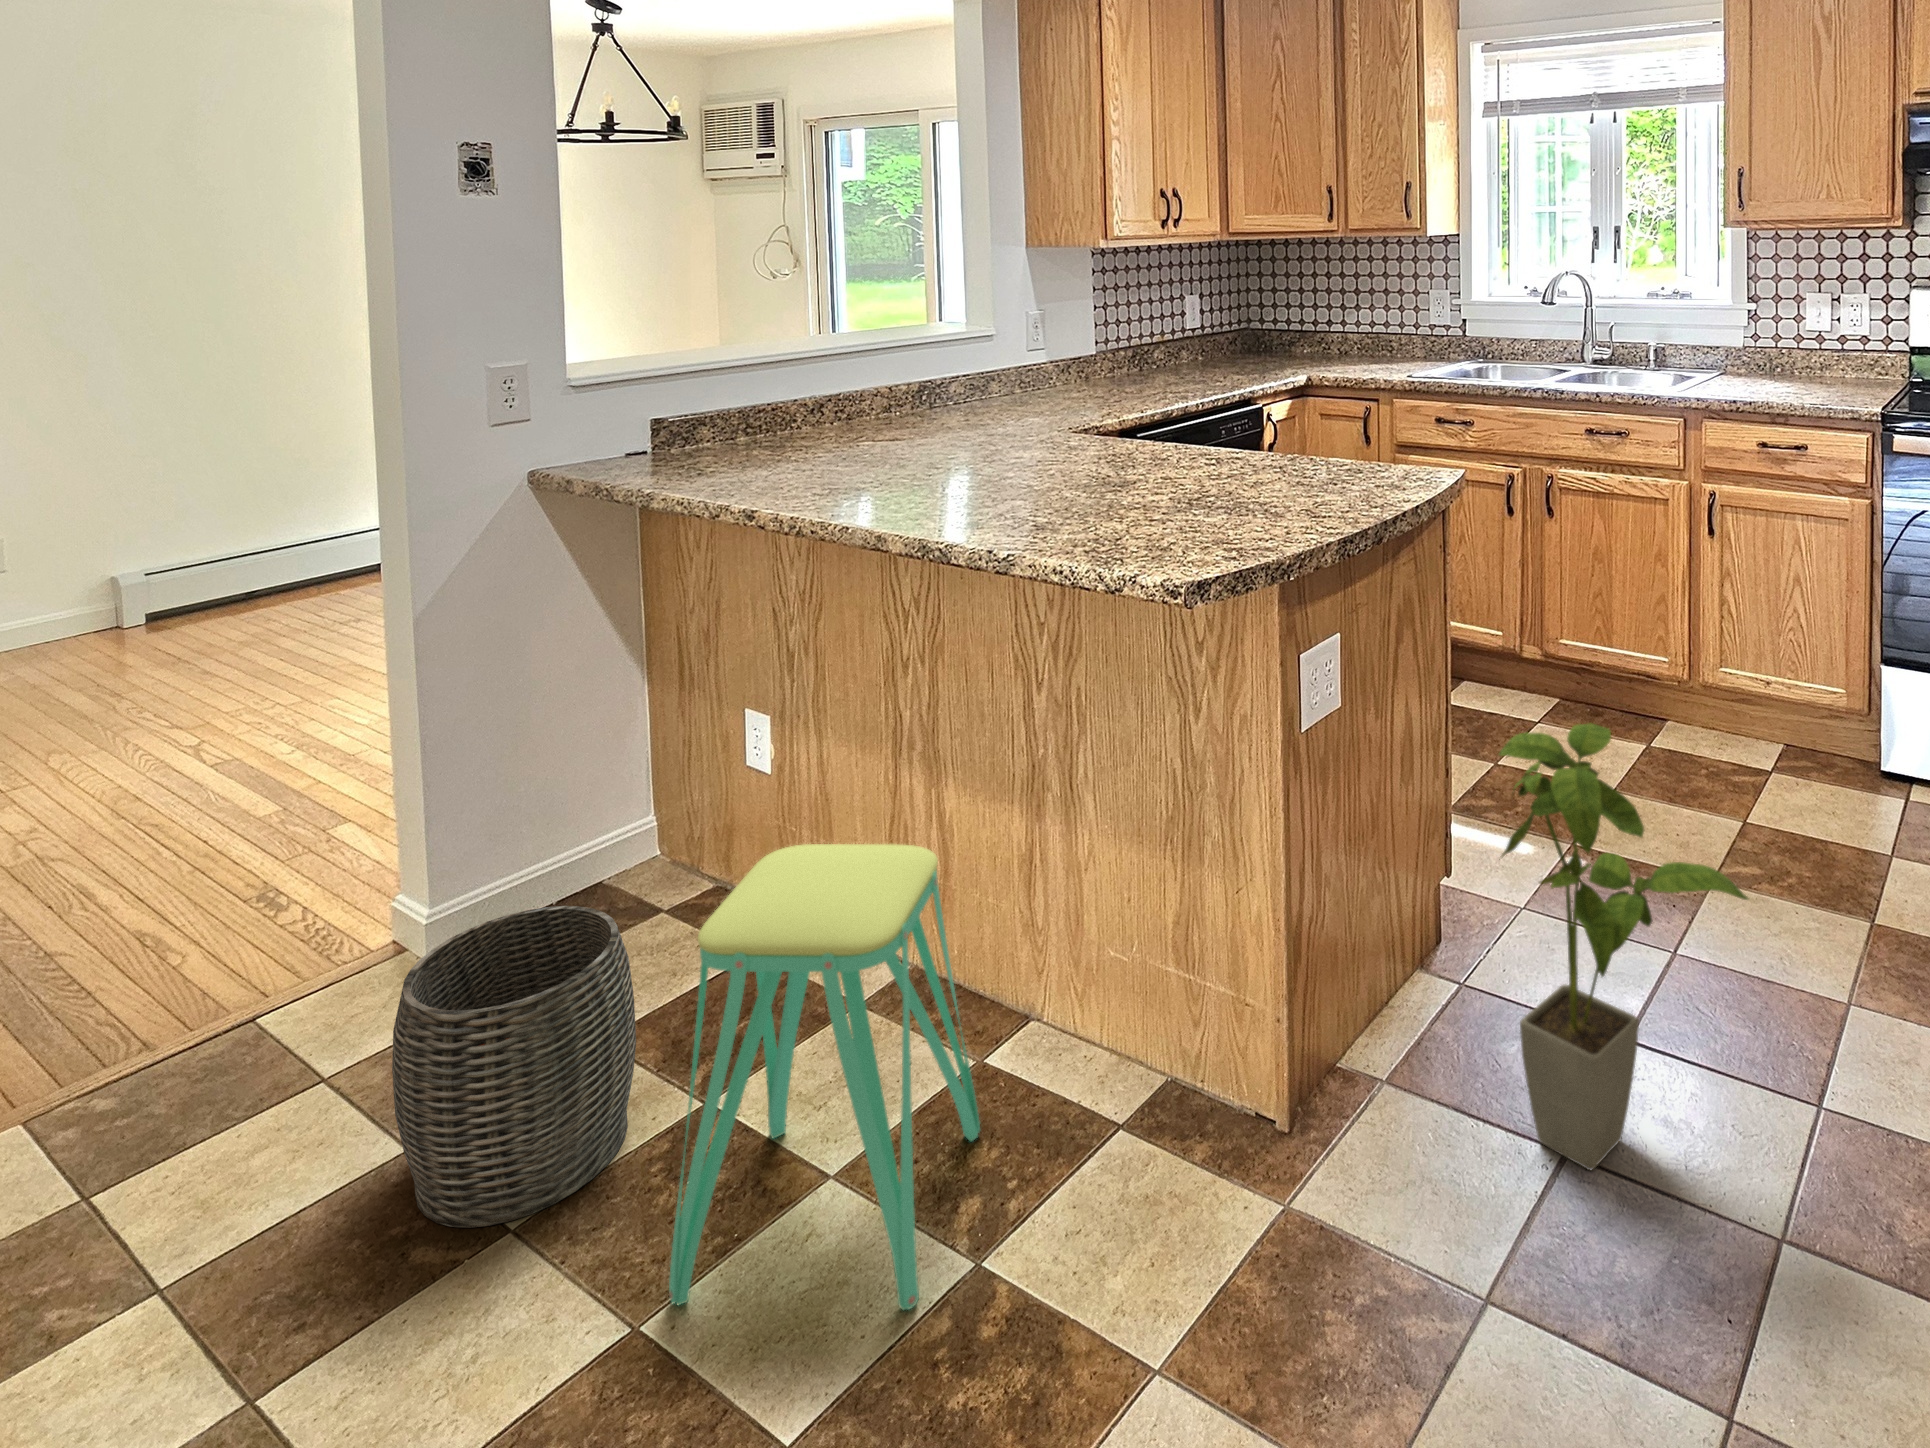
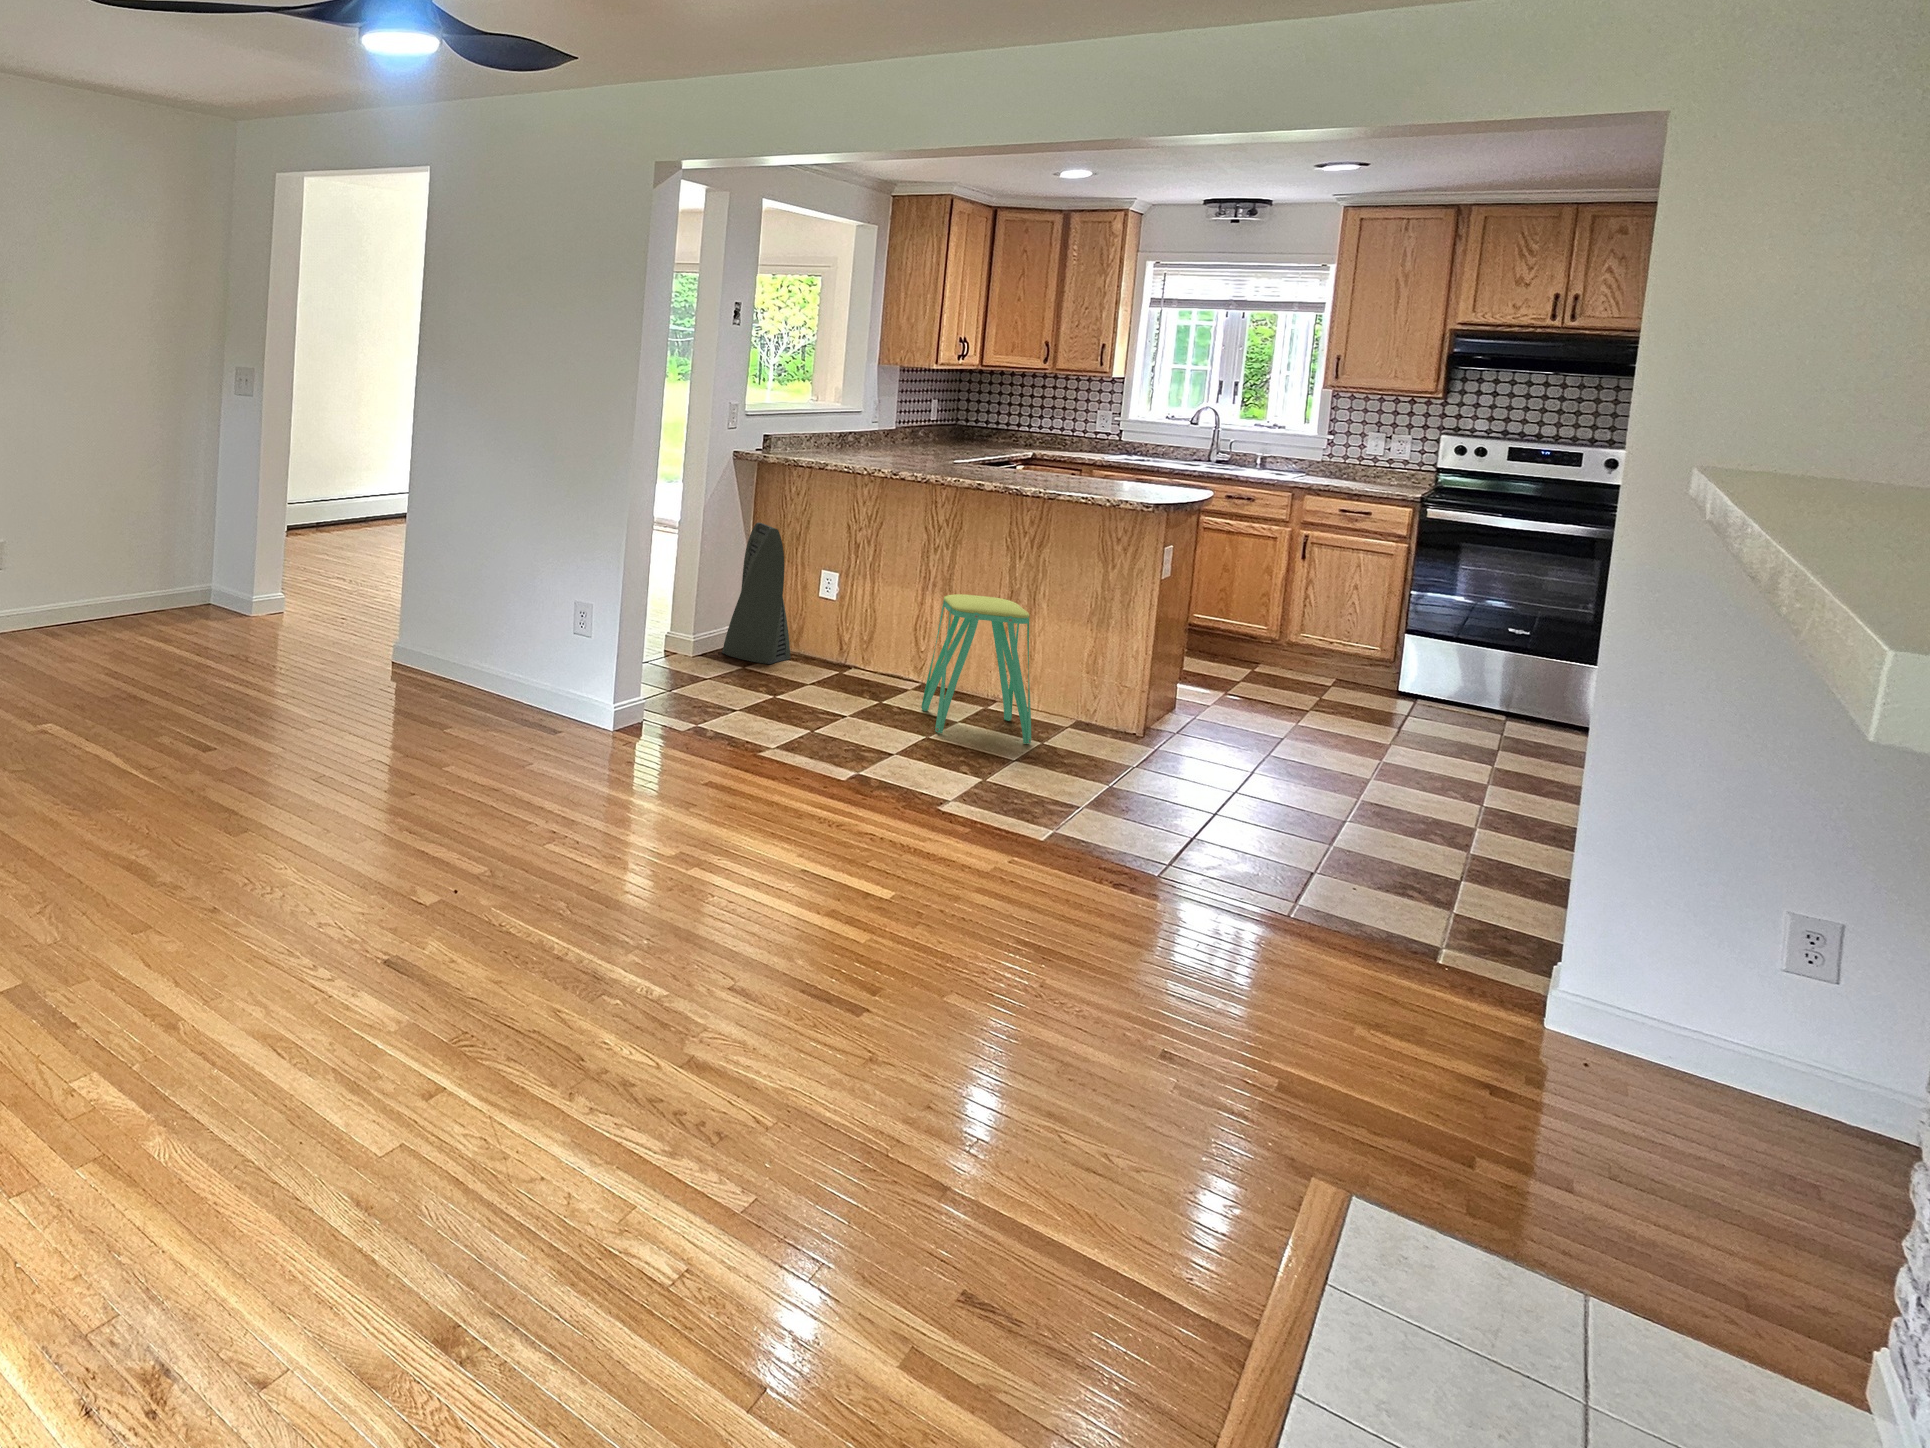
air purifier: none [526,622,679,955] -> present [722,523,791,664]
house plant: present [1499,723,1748,1170] -> none [1247,580,1364,755]
woven basket: present [392,906,636,1228] -> none [790,617,875,713]

